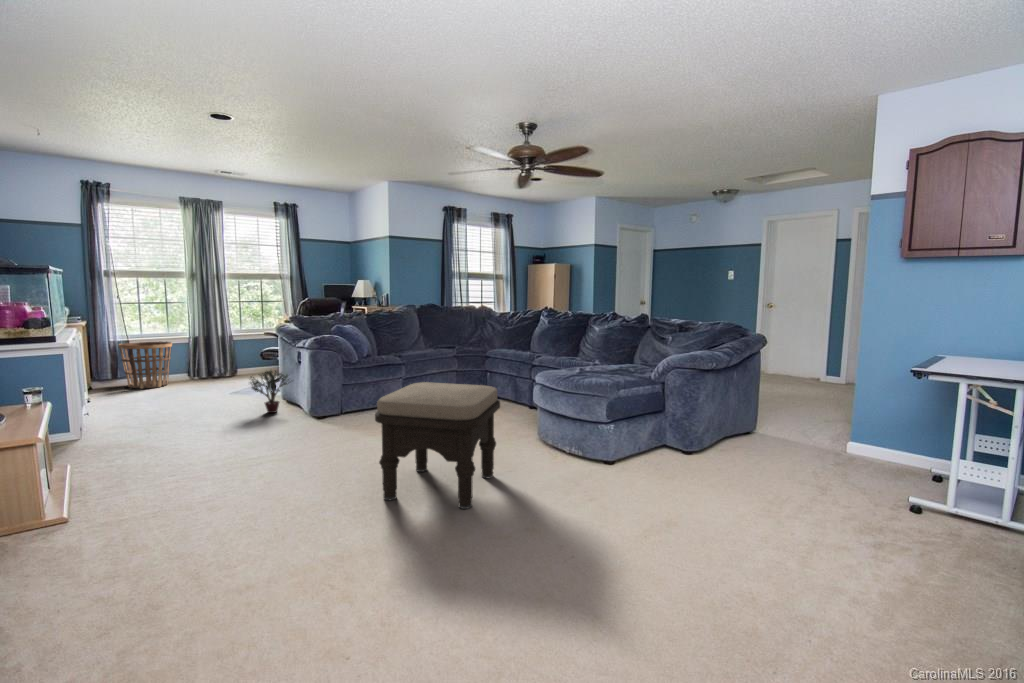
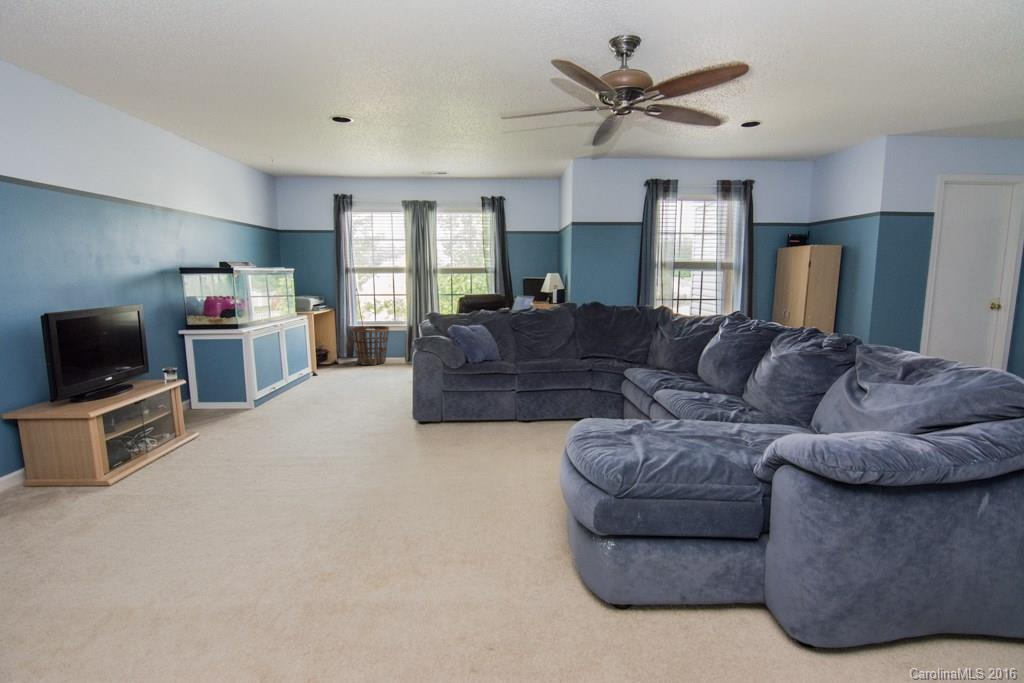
potted plant: present [250,371,289,413] -> none [368,364,412,408]
ottoman: present [375,382,500,509] -> none [245,421,424,630]

